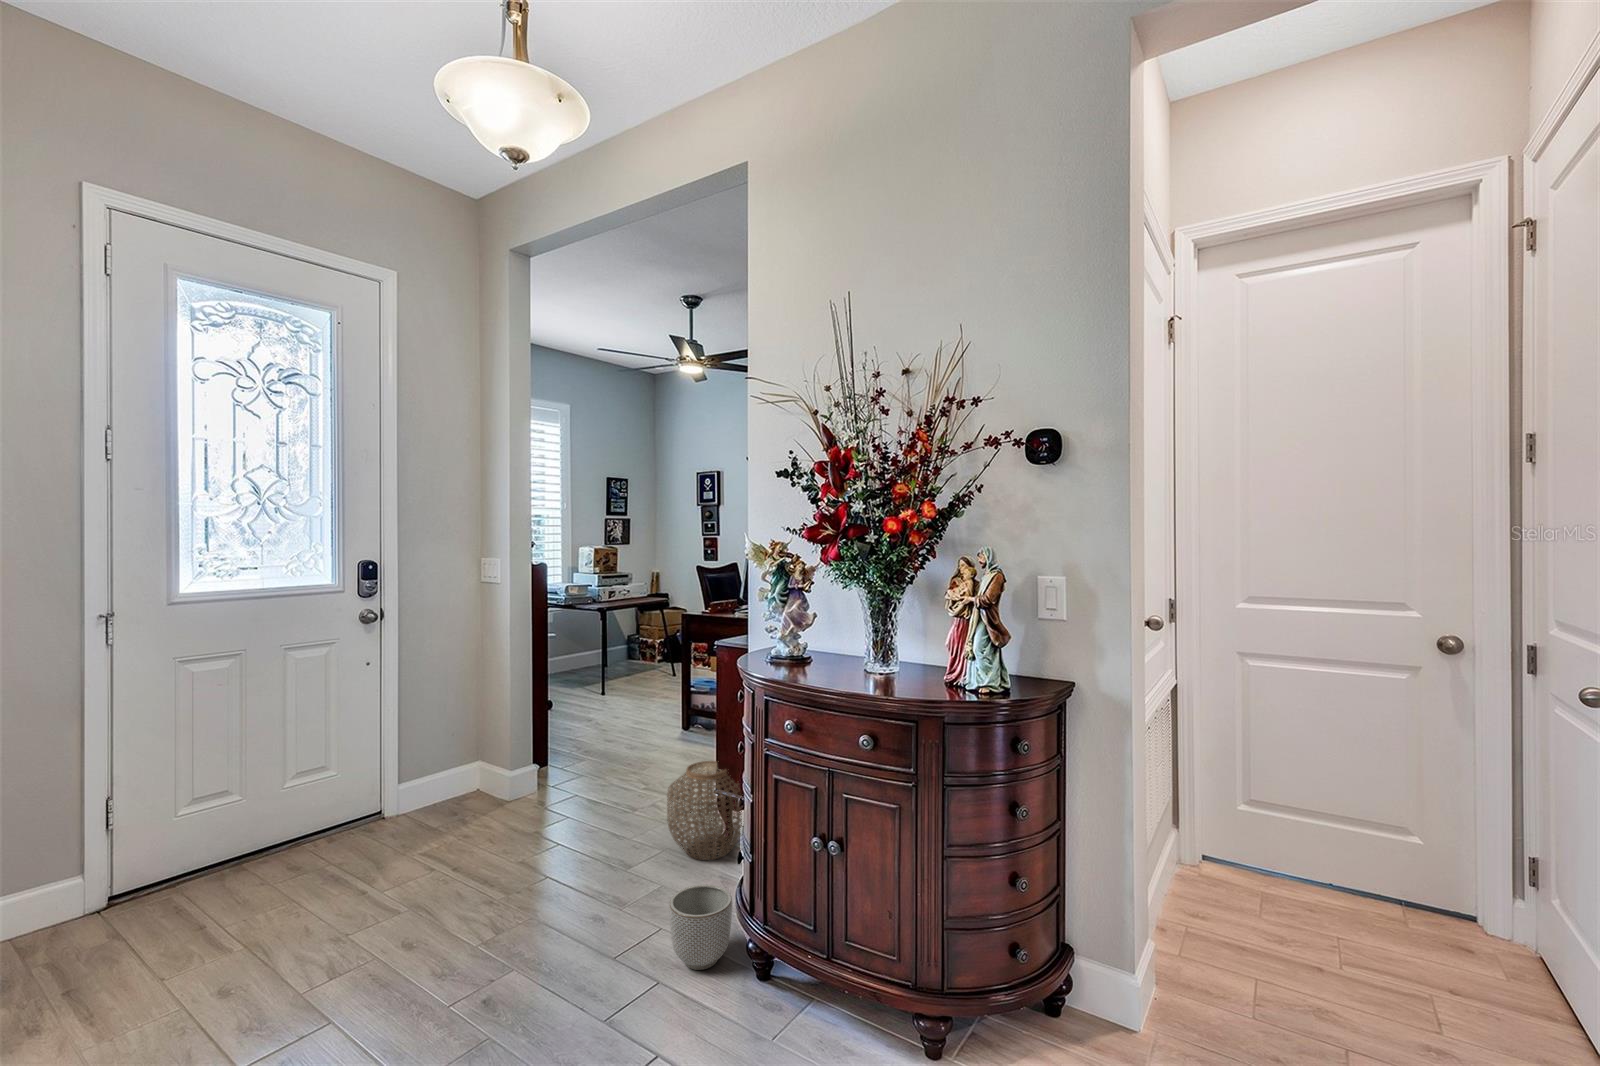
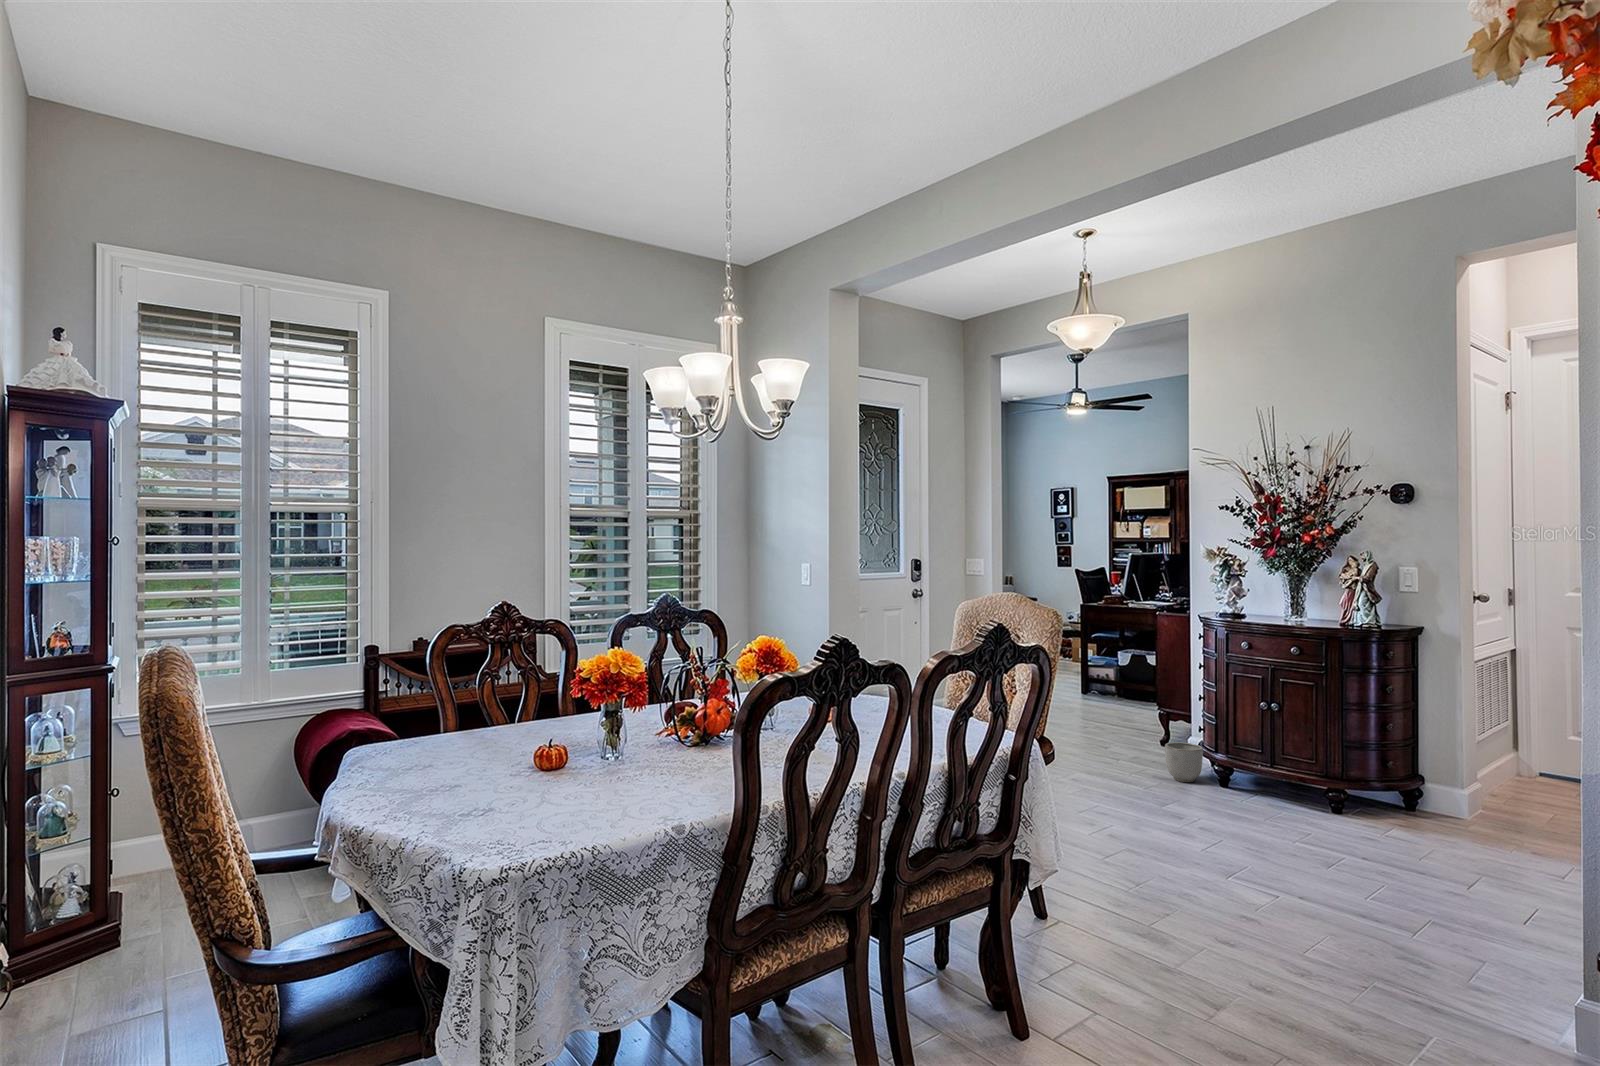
woven basket: present [667,761,744,860] -> none [1128,692,1183,751]

